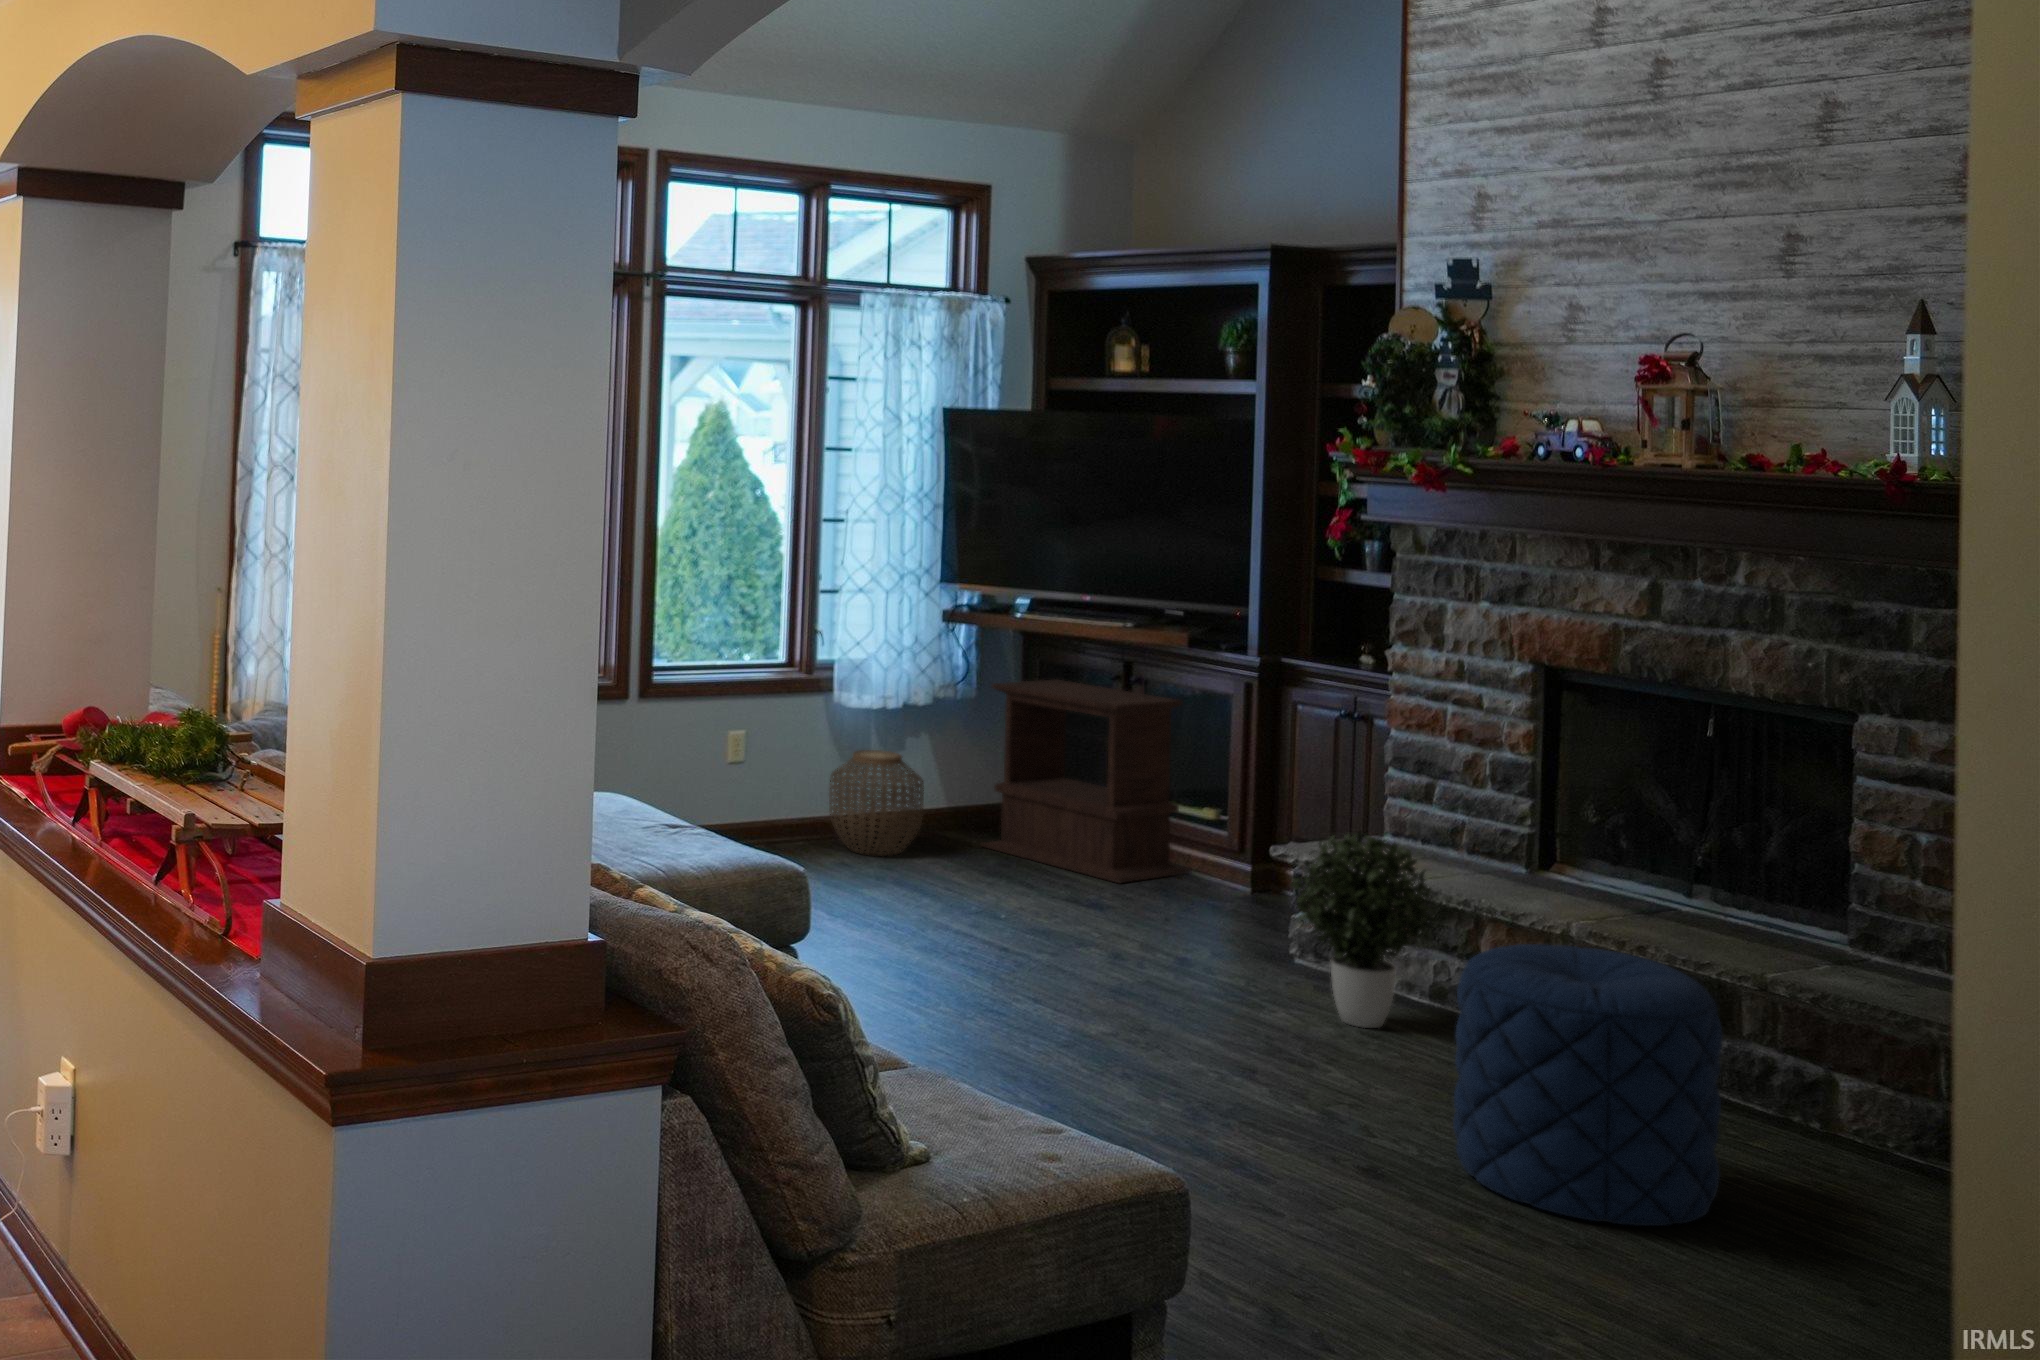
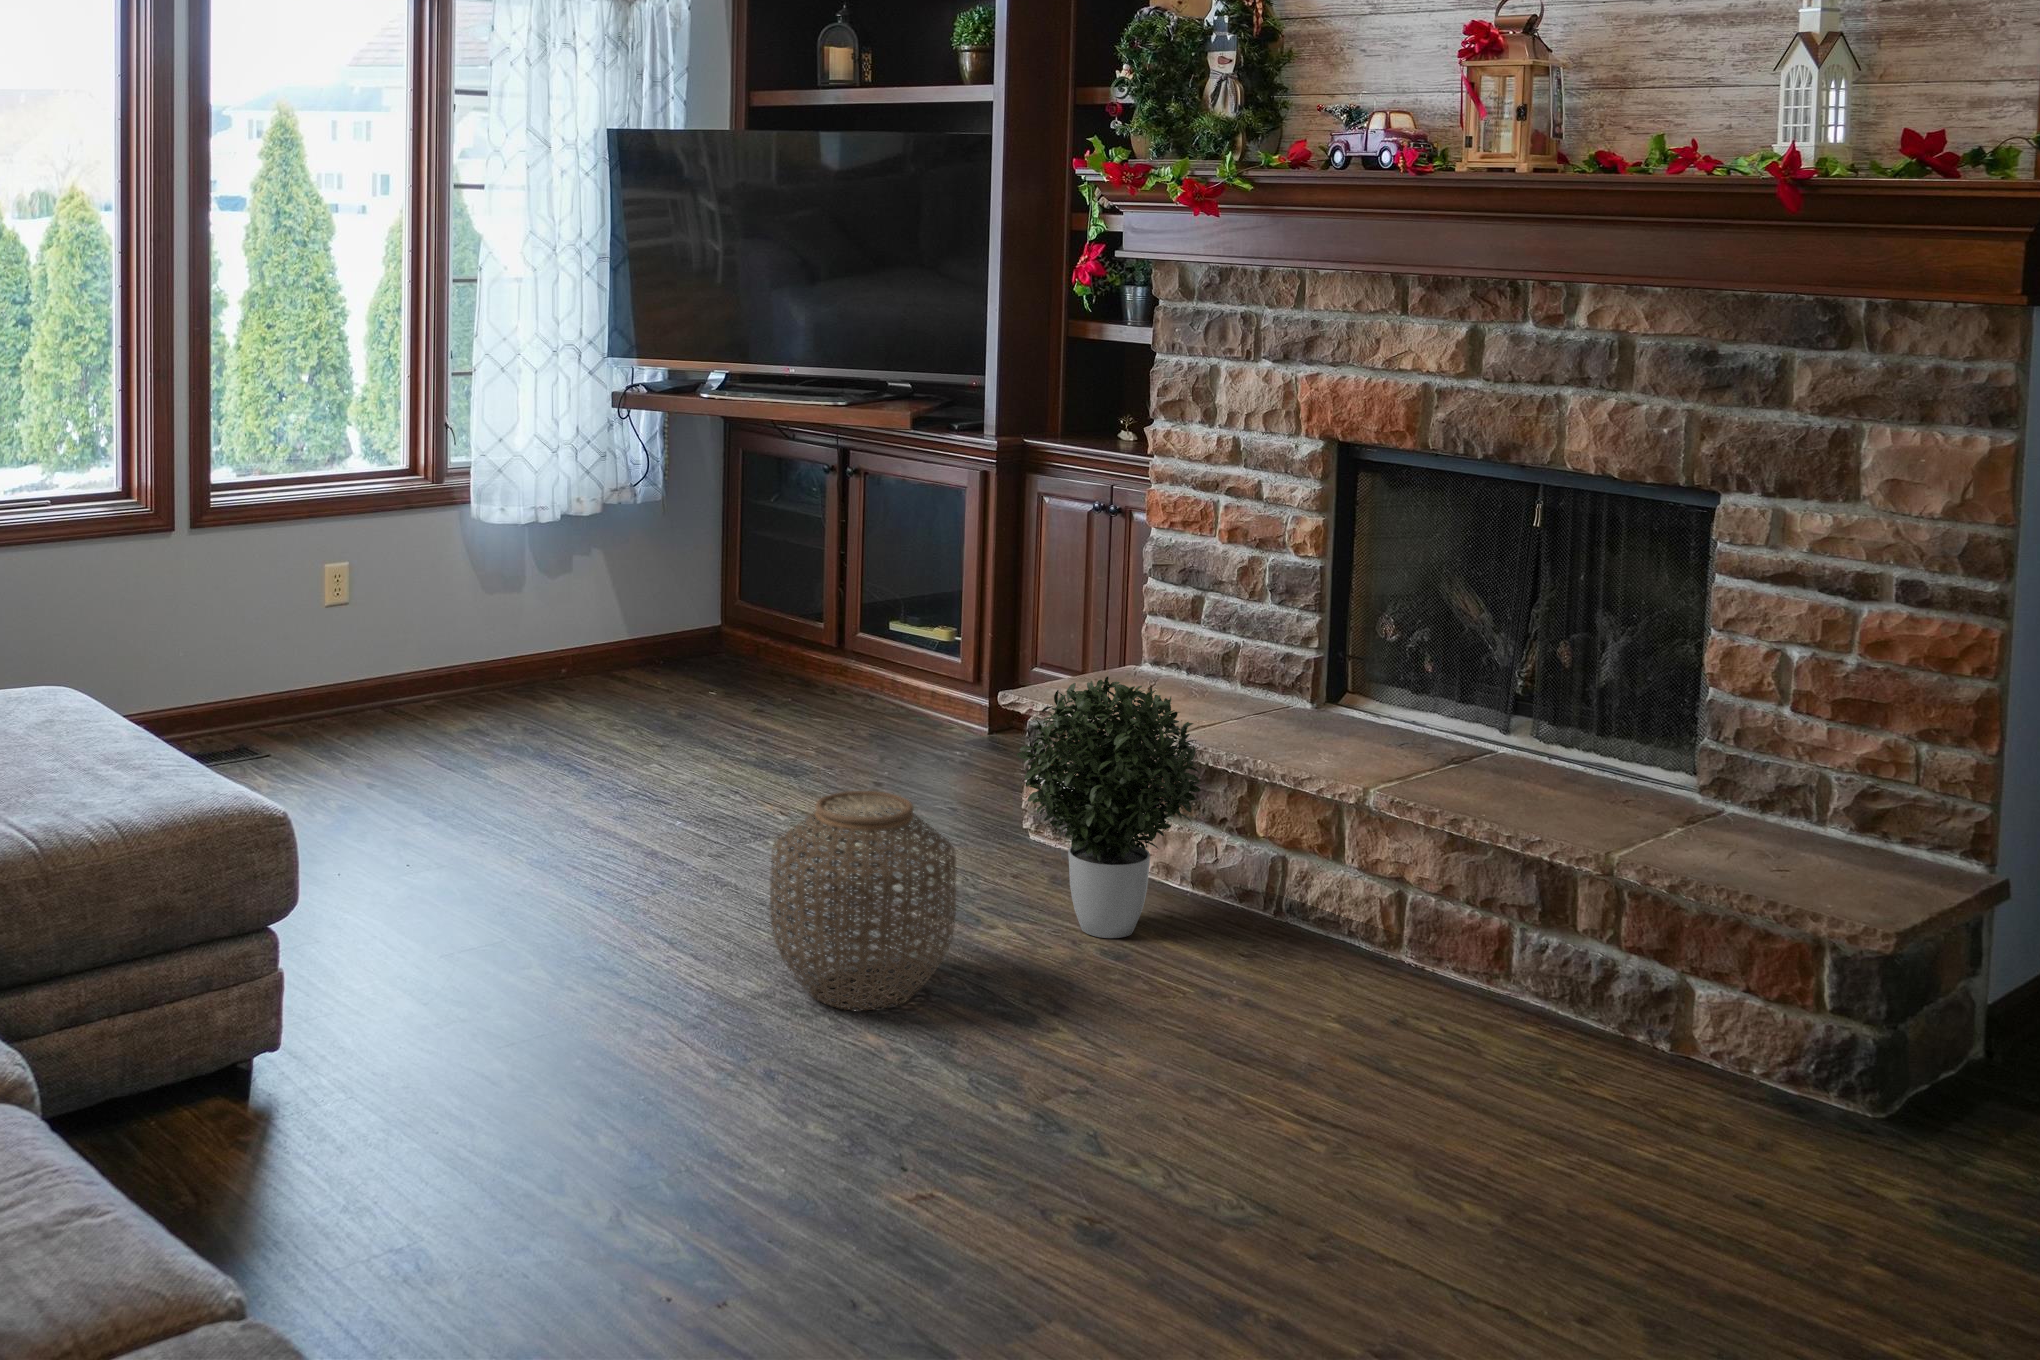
side table: present [981,680,1191,883] -> none [664,476,921,735]
woven basket: present [829,750,924,856] -> present [770,791,957,1010]
pouf: present [1453,944,1723,1226] -> none [1217,850,1576,1268]

